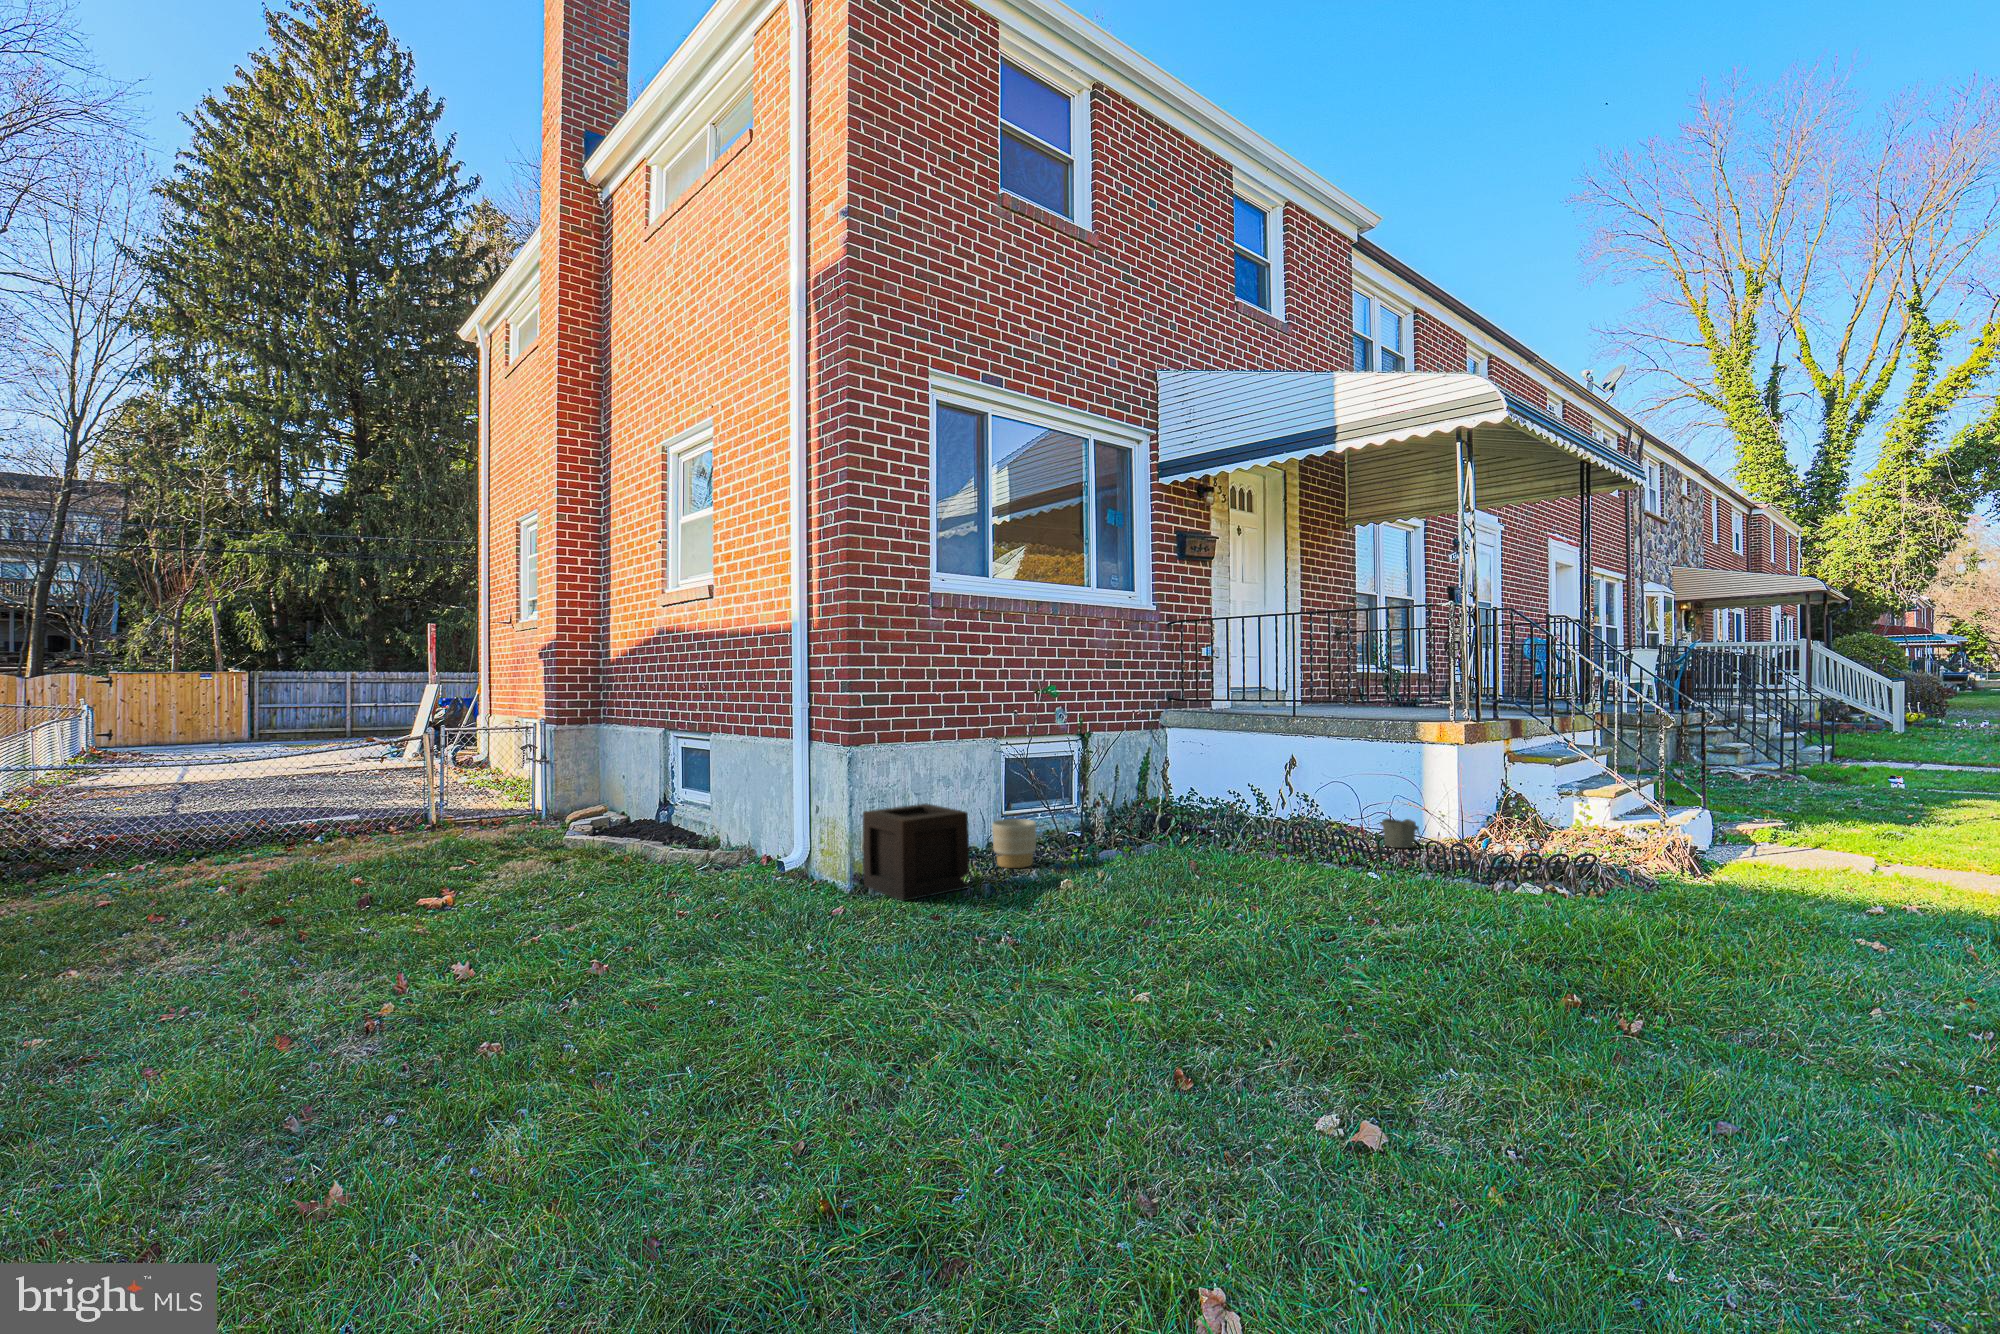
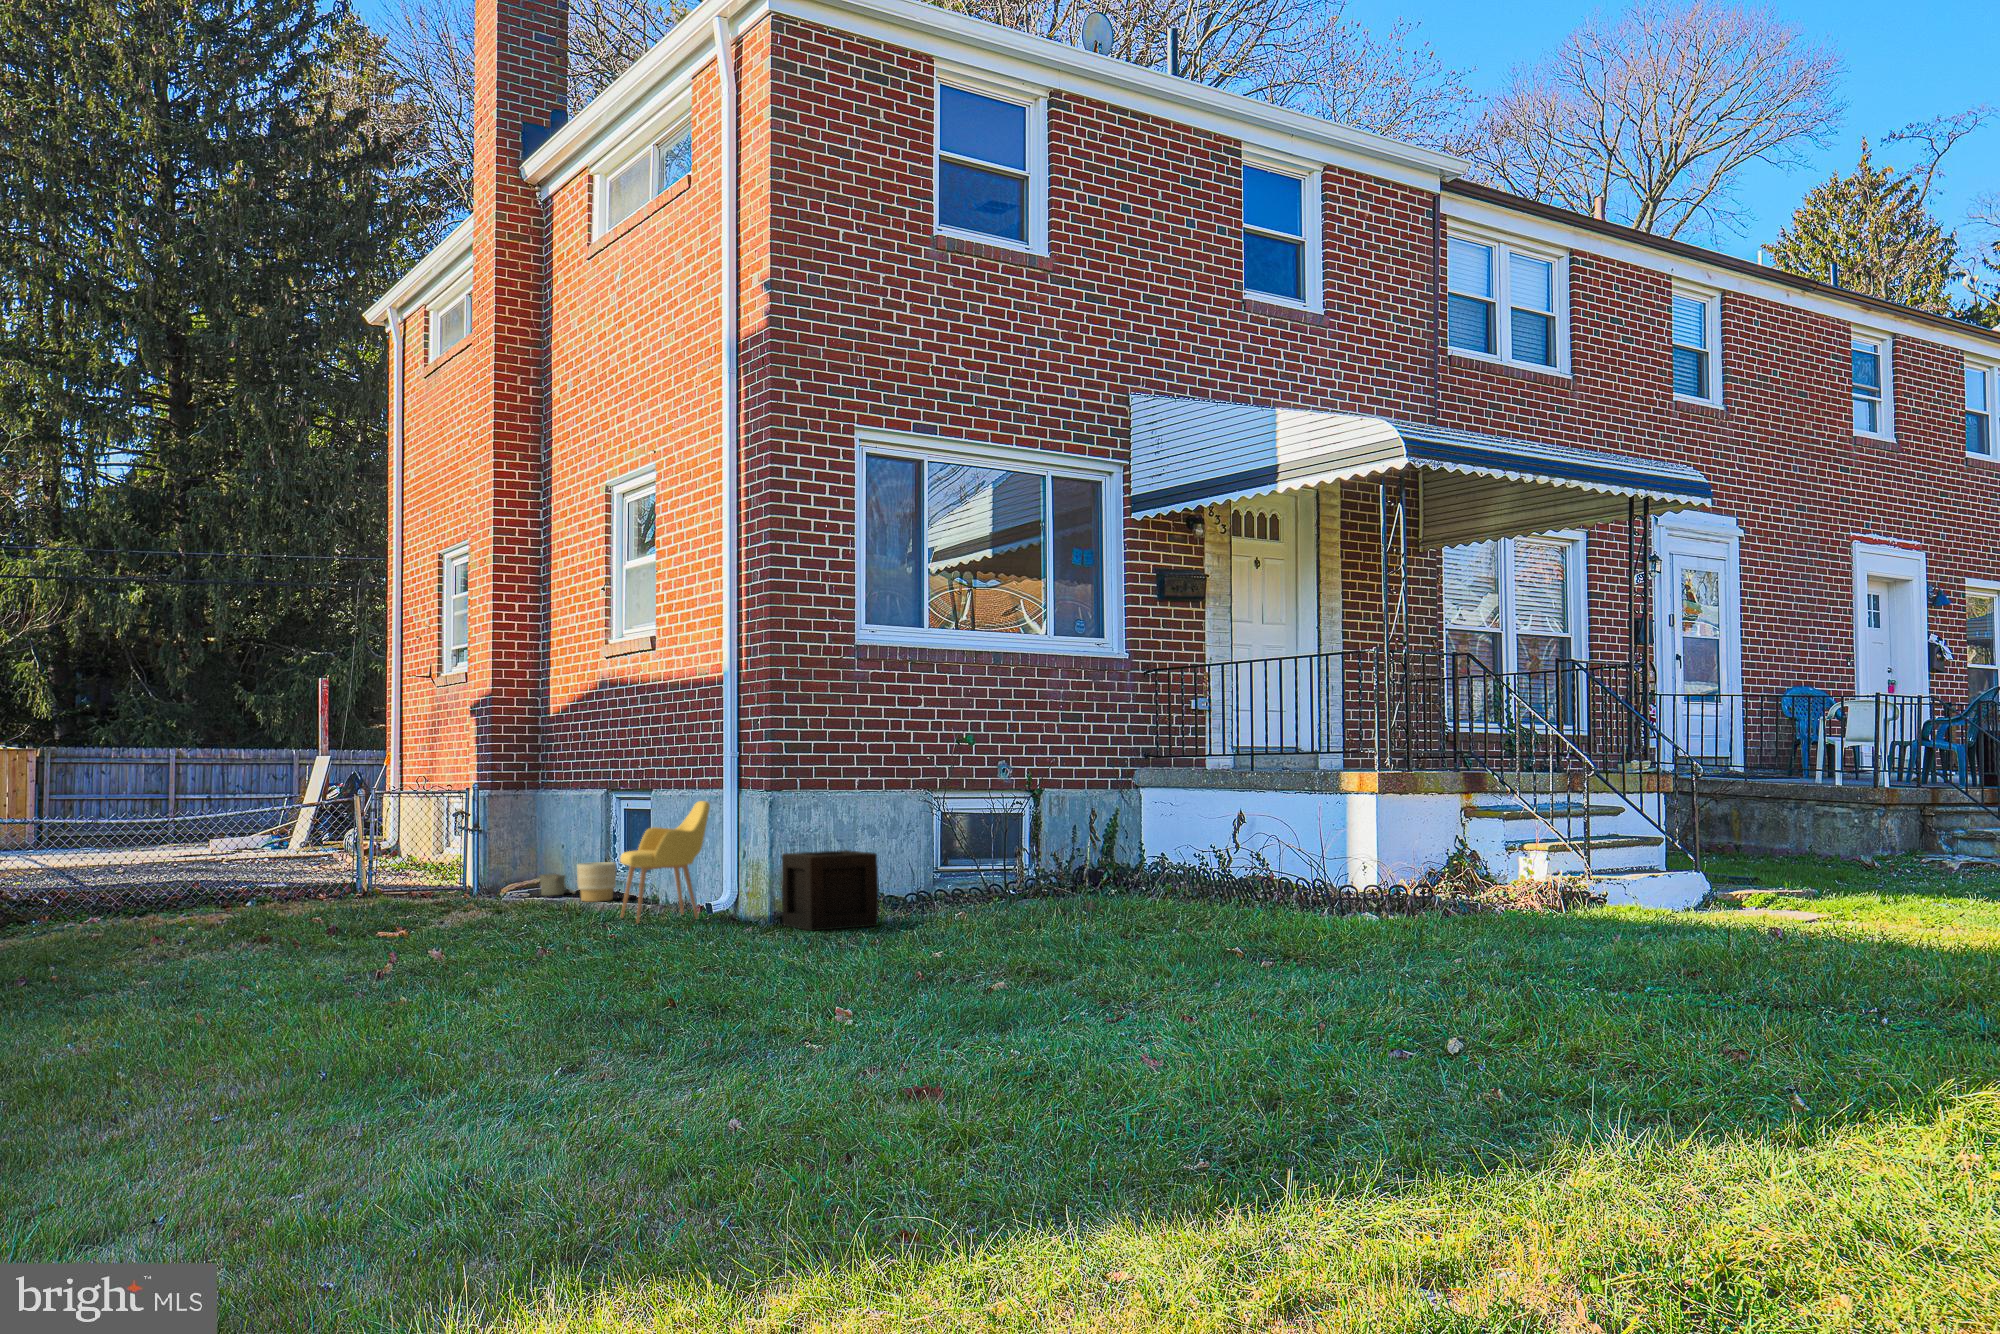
chair: none [684,750,778,884] -> present [620,801,710,923]
planter: present [992,819,1036,868] -> present [577,862,616,902]
bucket: present [1380,819,1421,848] -> present [540,873,575,896]

